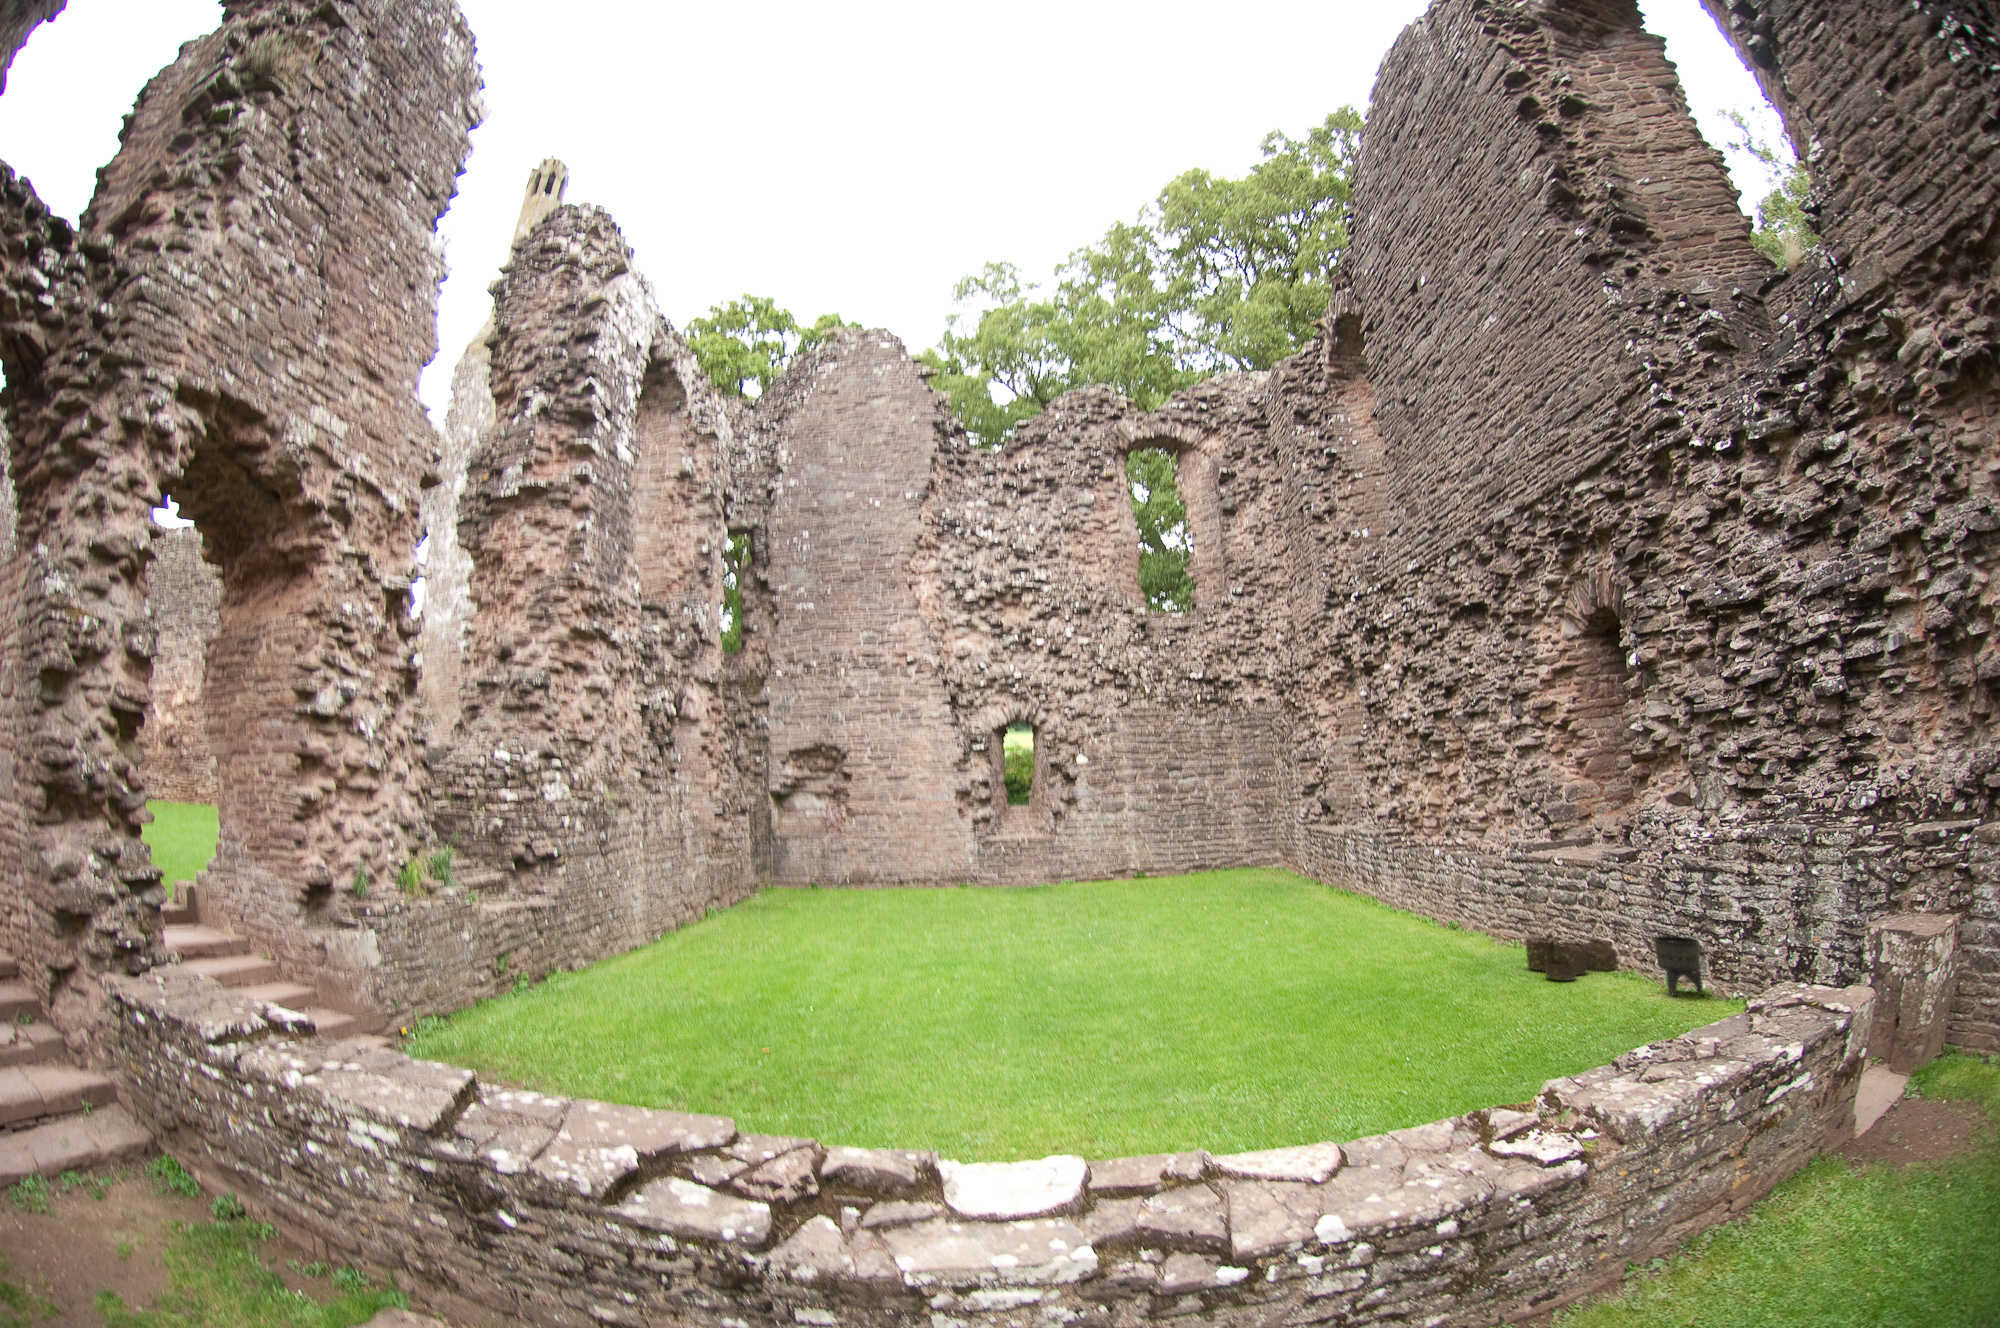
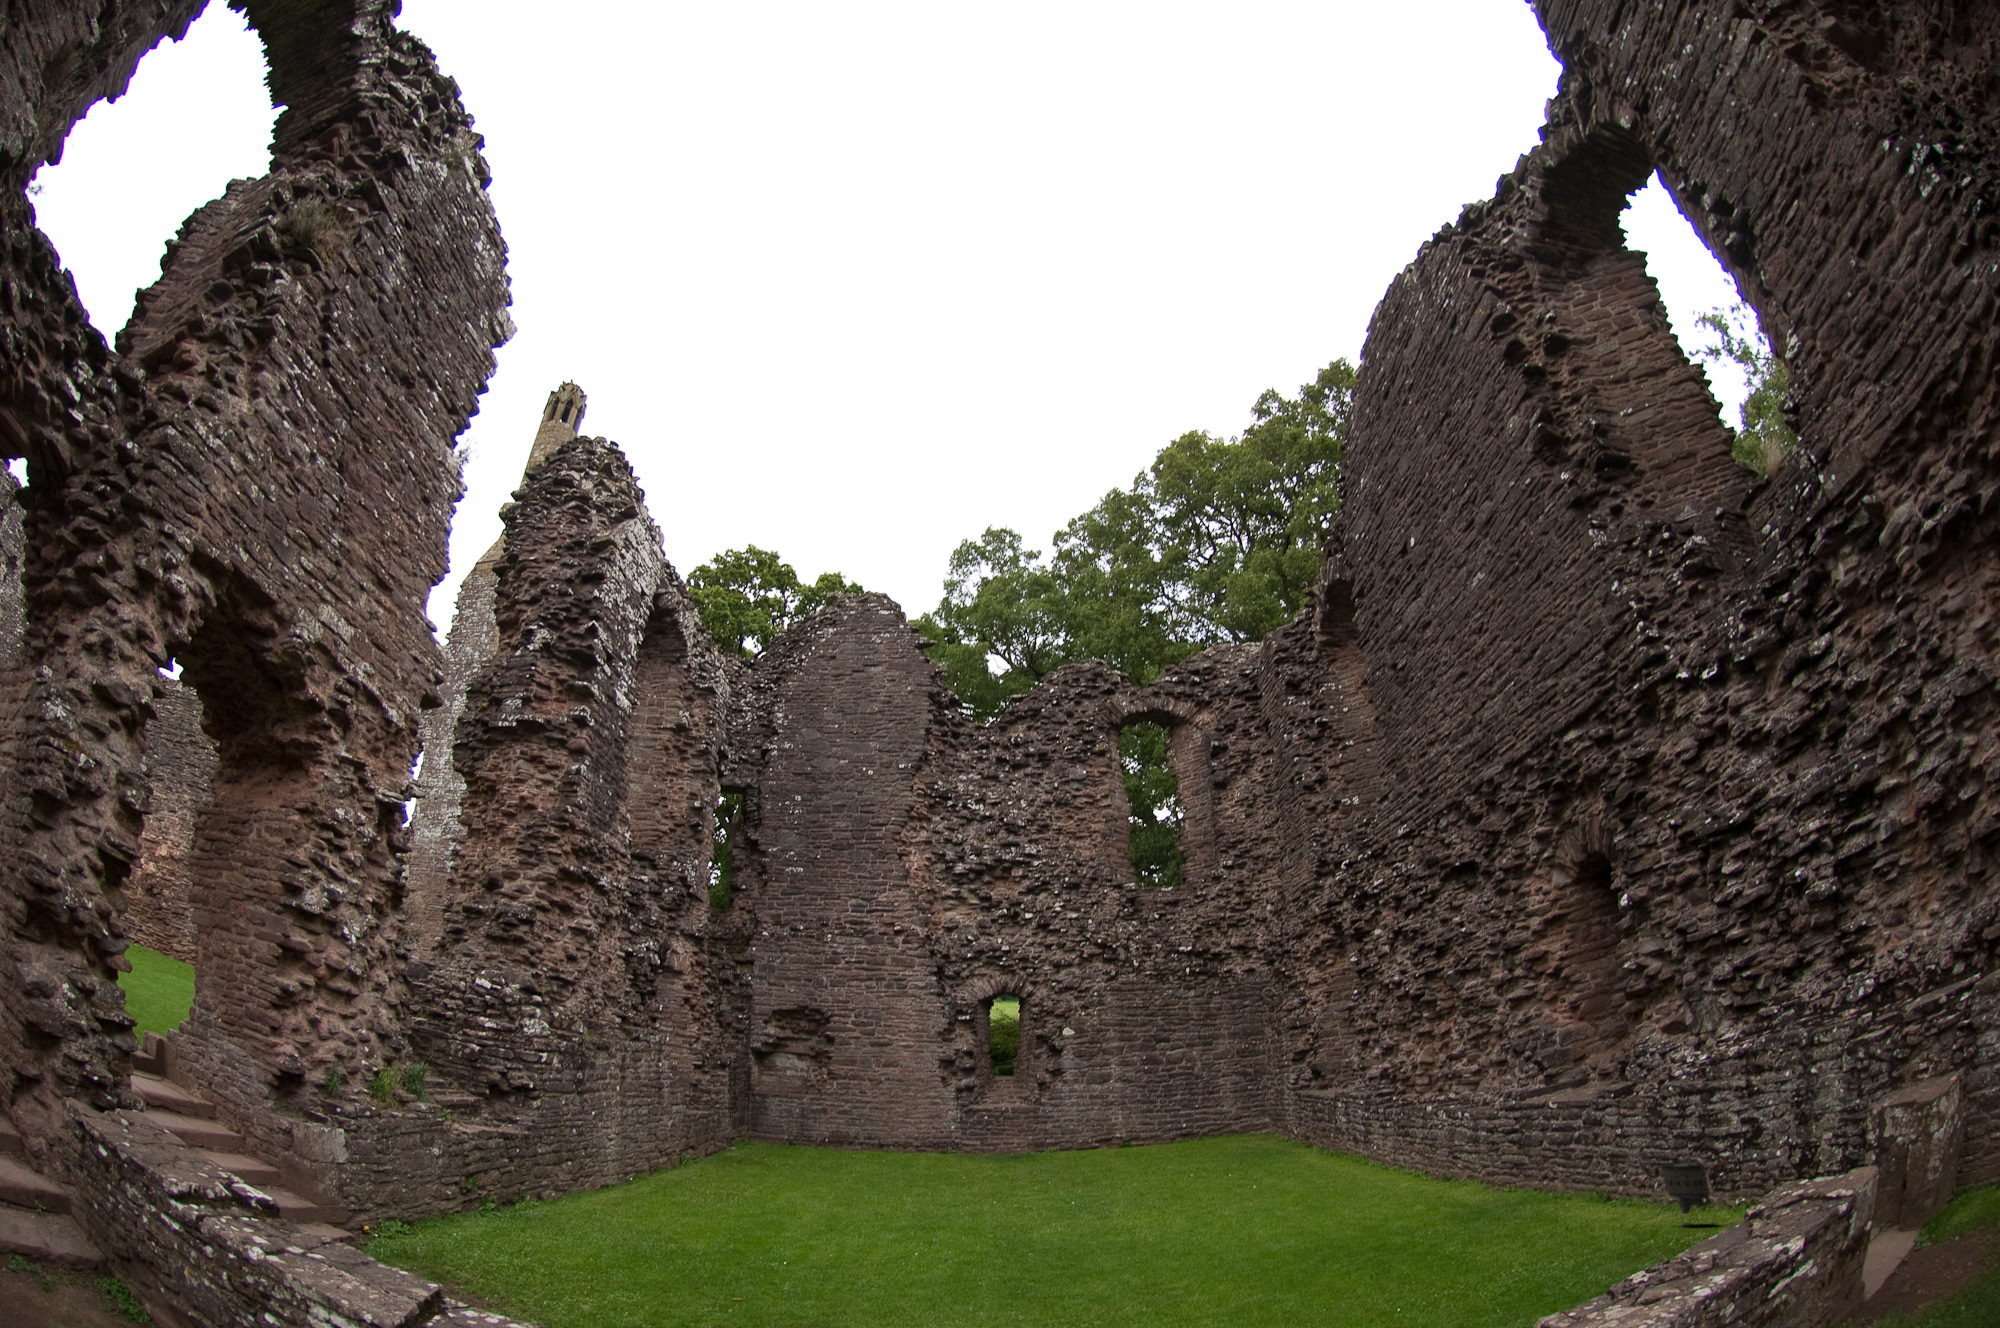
woven basket: present [1525,938,1618,980] -> none [1541,1182,1641,1223]

